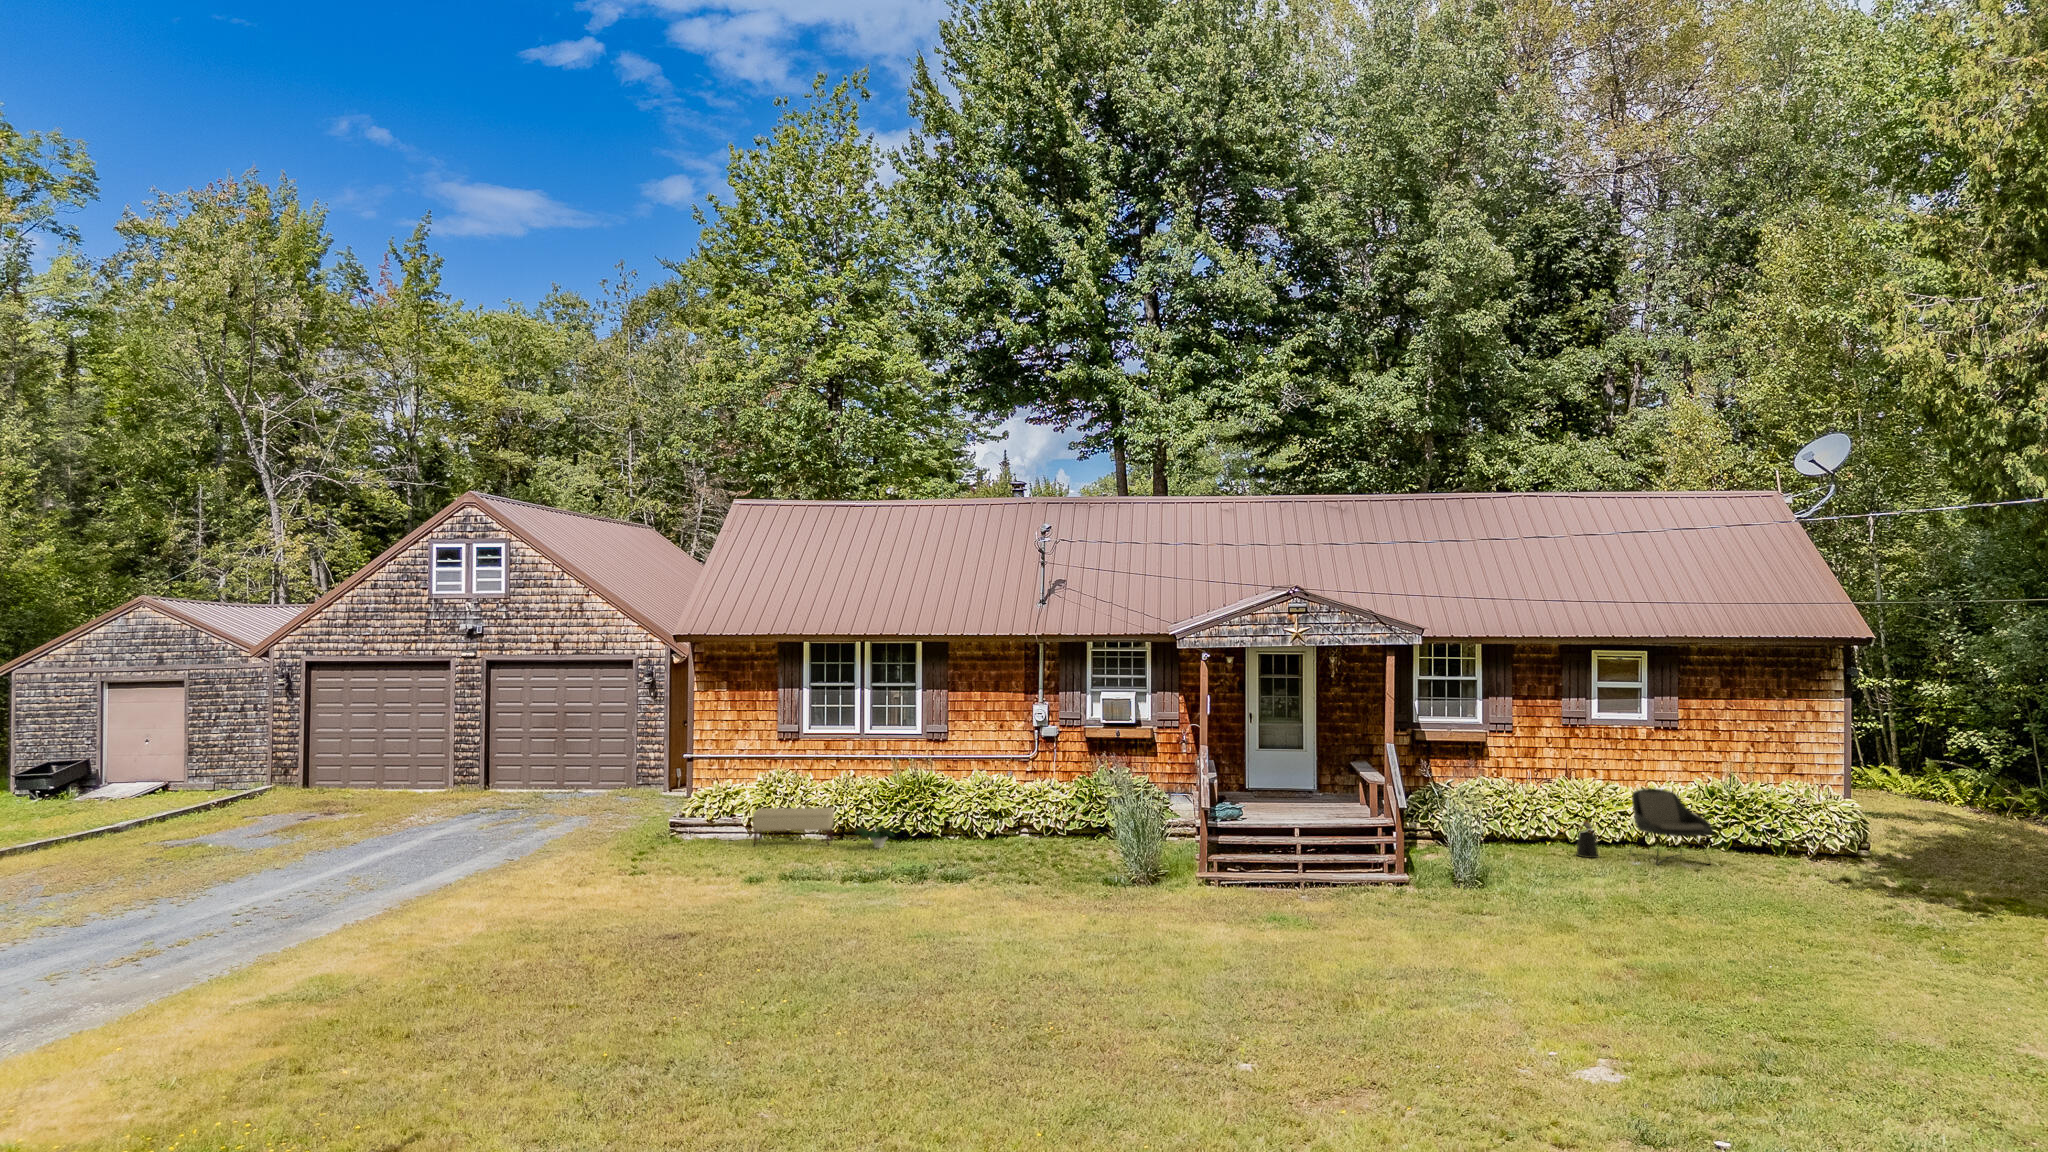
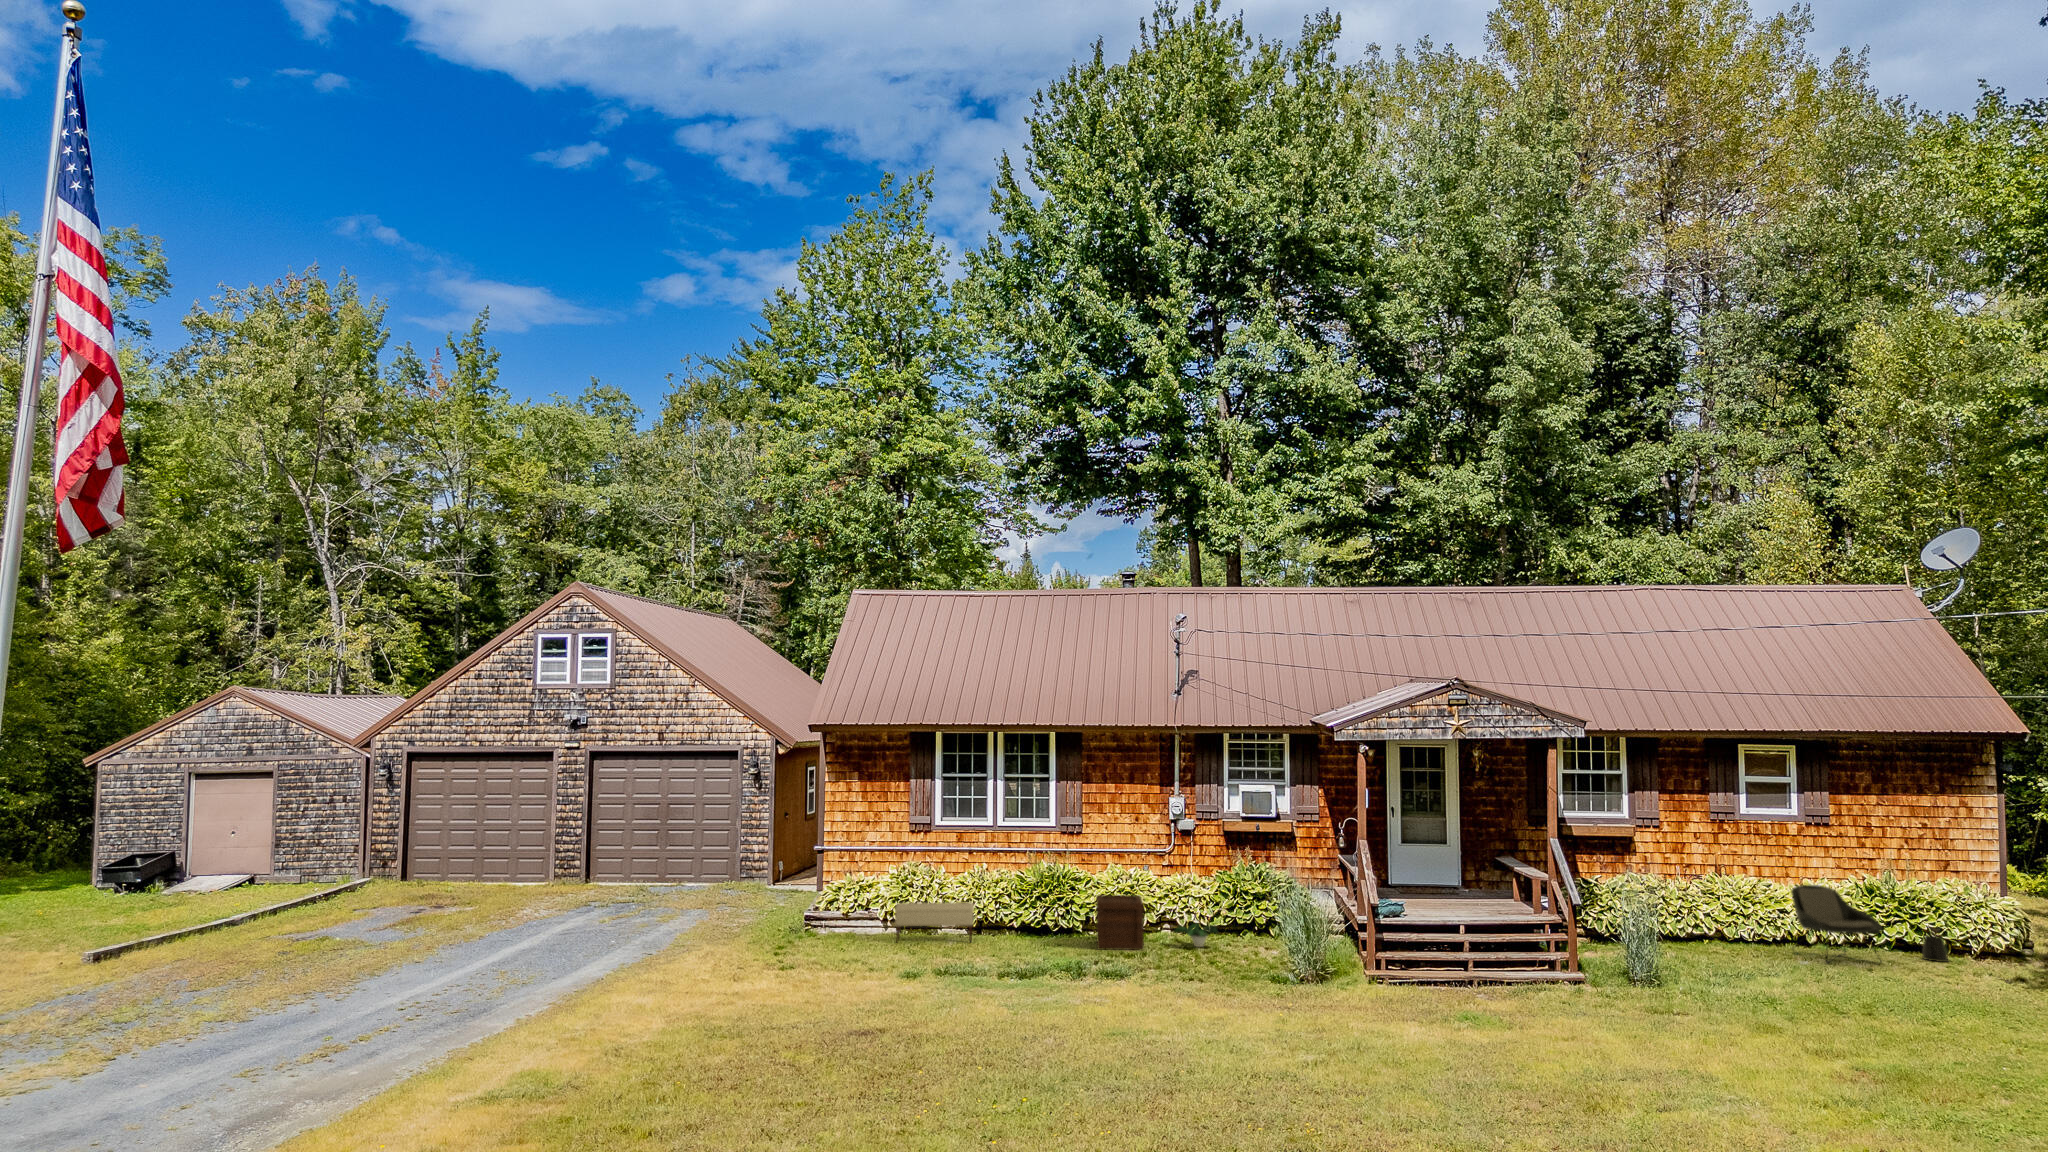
wooden crate: none [947,800,996,854] -> present [1096,895,1144,950]
watering can: present [1577,820,1598,858] -> present [1922,925,1948,962]
potted plant: present [855,825,899,848] -> present [1175,923,1218,947]

